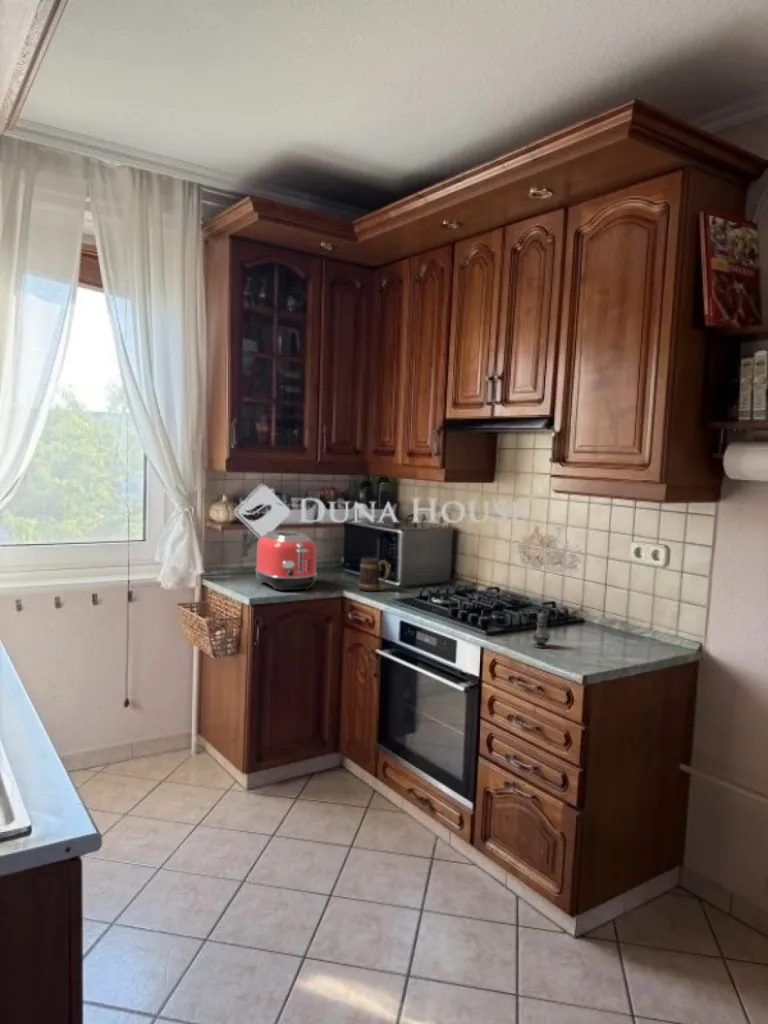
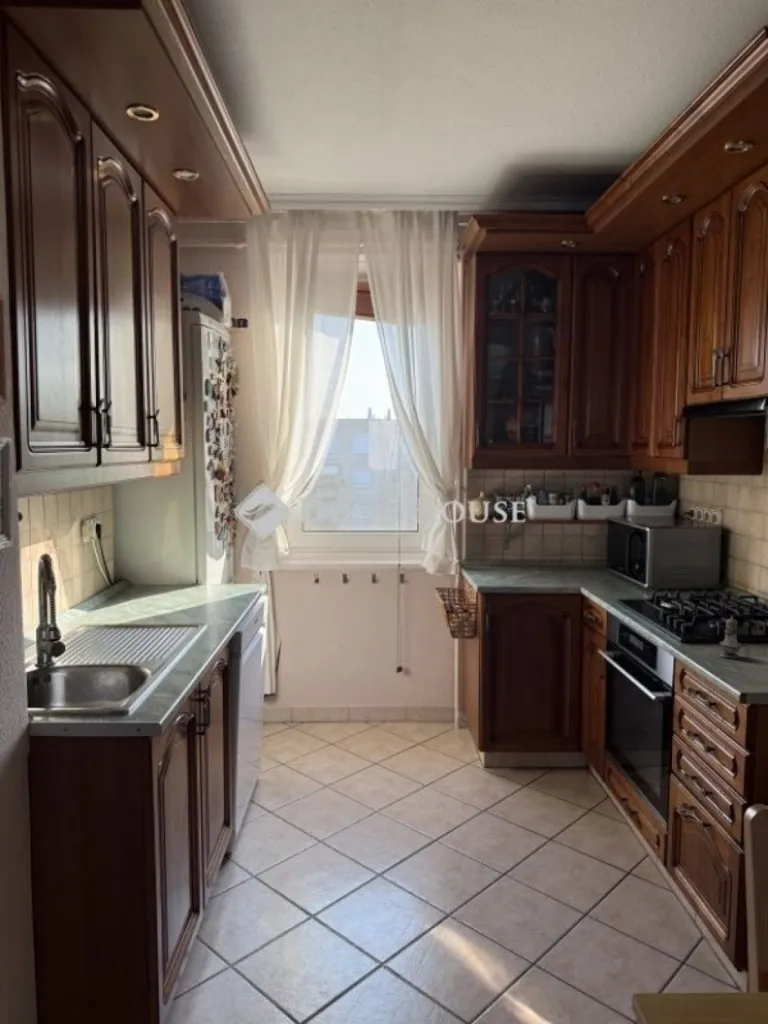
toaster: present [255,531,317,591] -> none [502,526,556,584]
mug: present [358,558,390,591] -> none [595,556,627,590]

